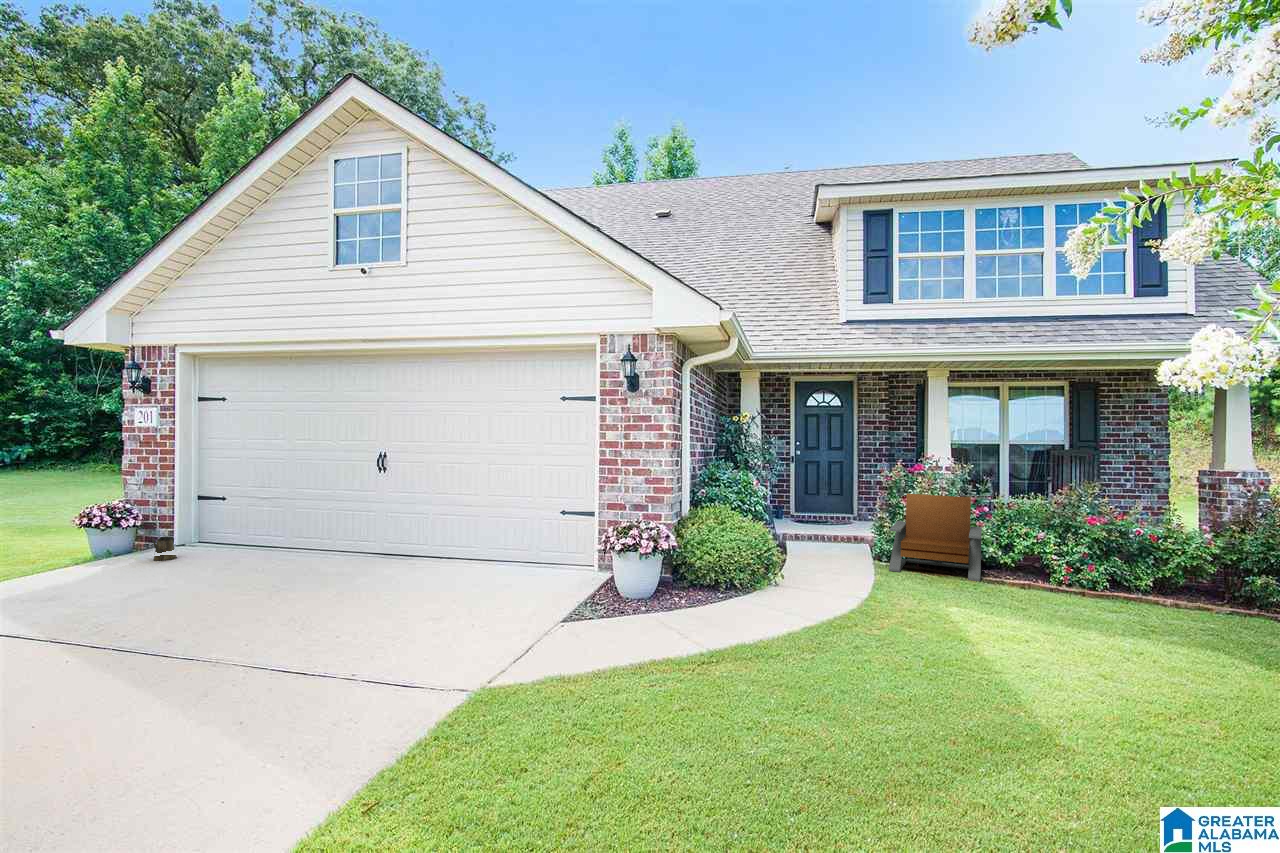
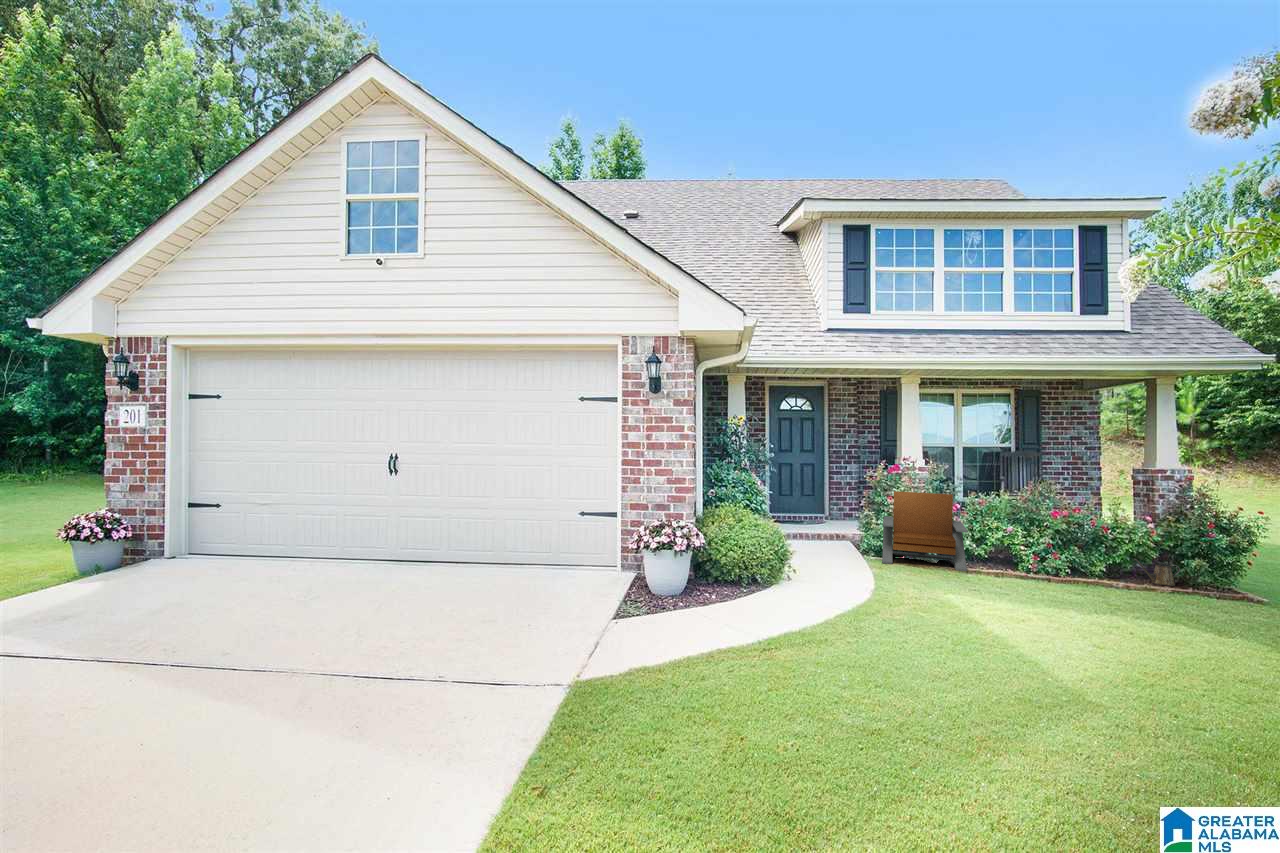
watering can: present [150,536,177,561] -> present [1134,559,1180,586]

